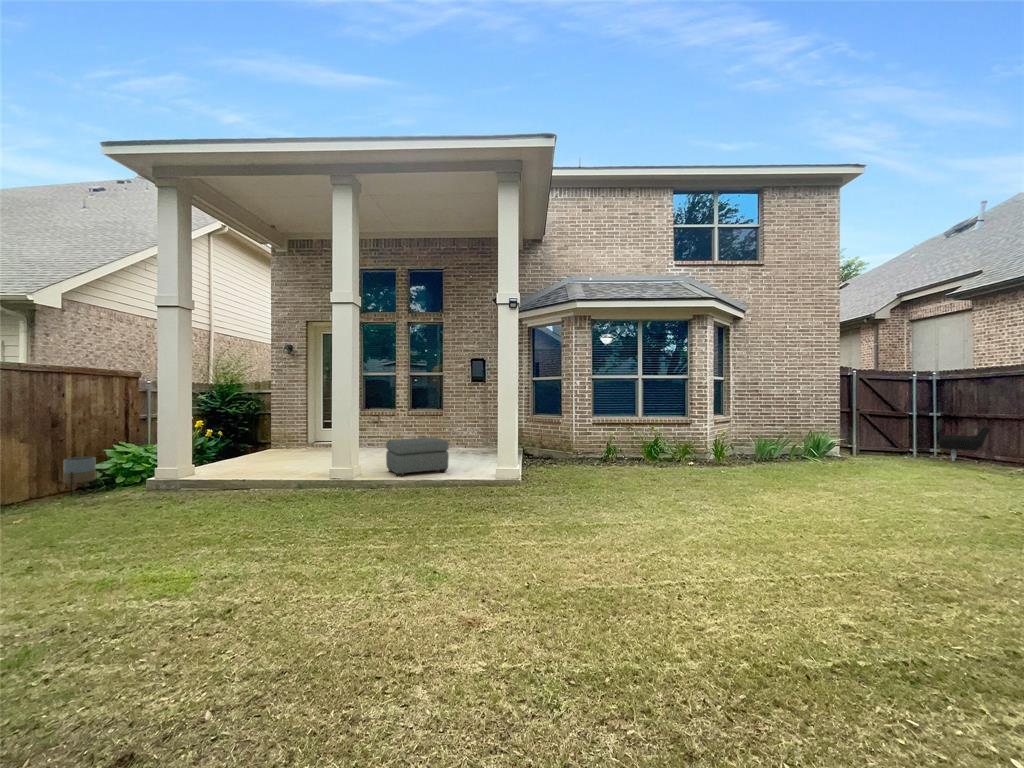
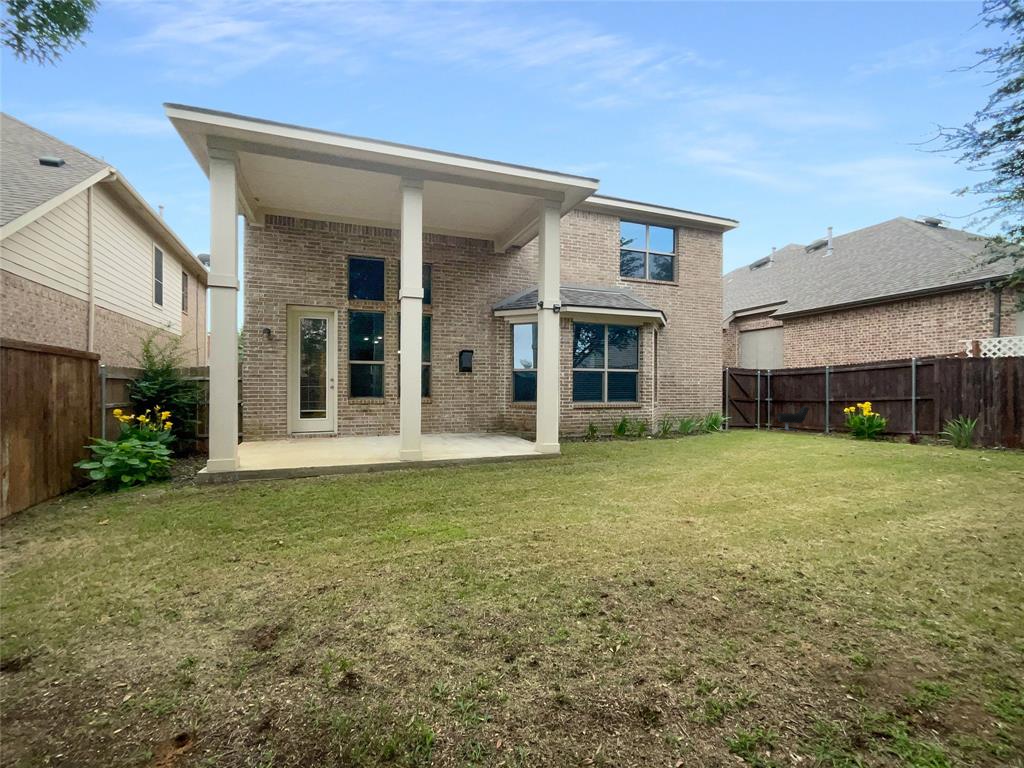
ottoman: present [386,437,449,477] -> none [435,422,494,458]
planter: present [63,457,97,495] -> none [74,454,114,501]

